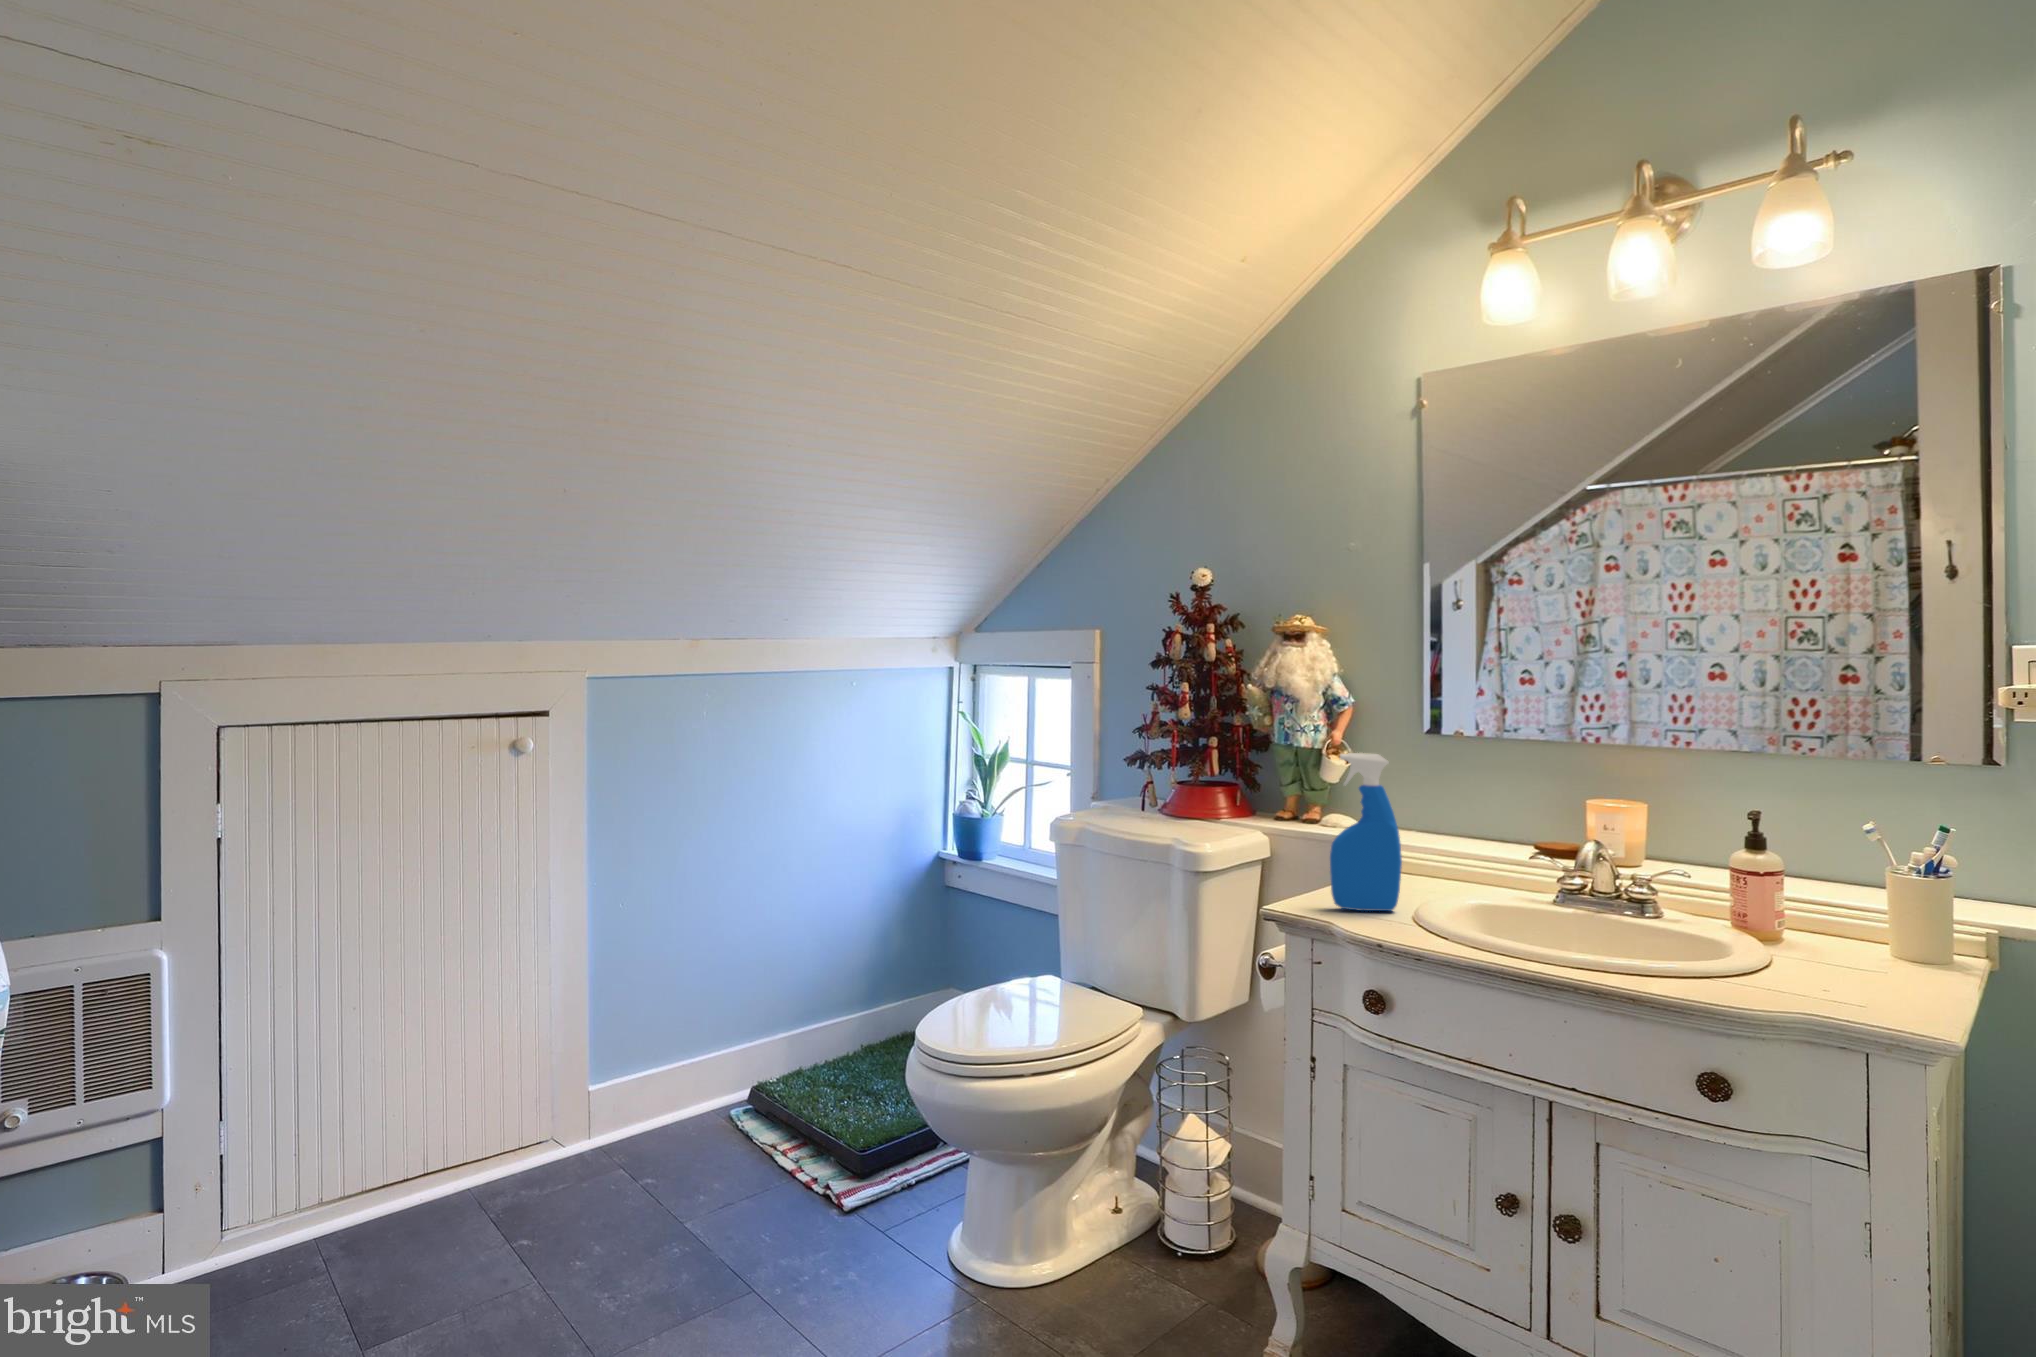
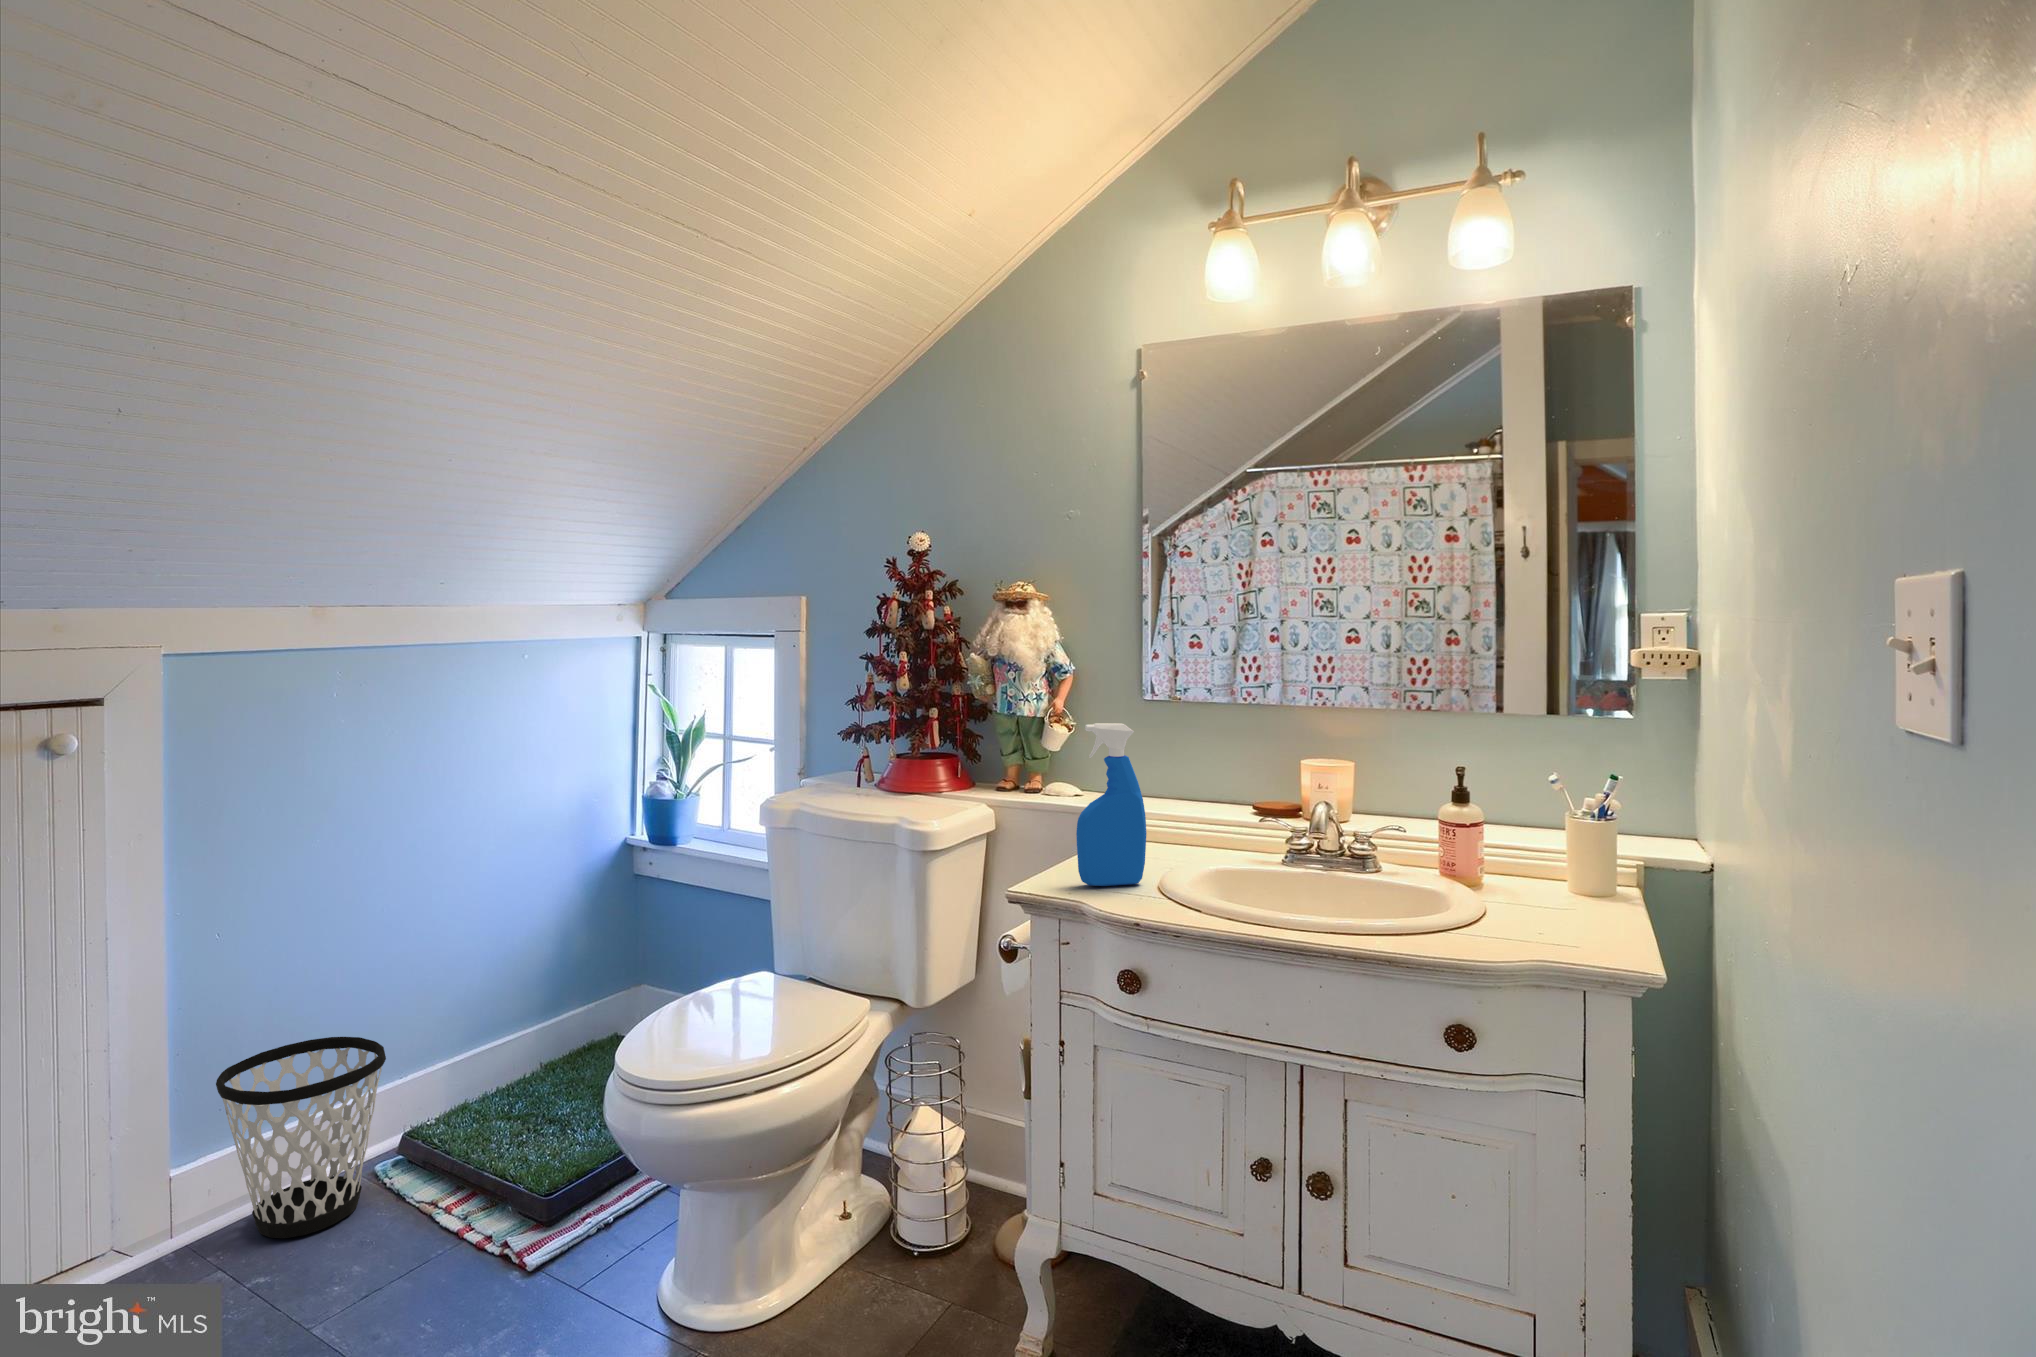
wastebasket: none [622,996,742,1155] -> present [216,1037,386,1238]

